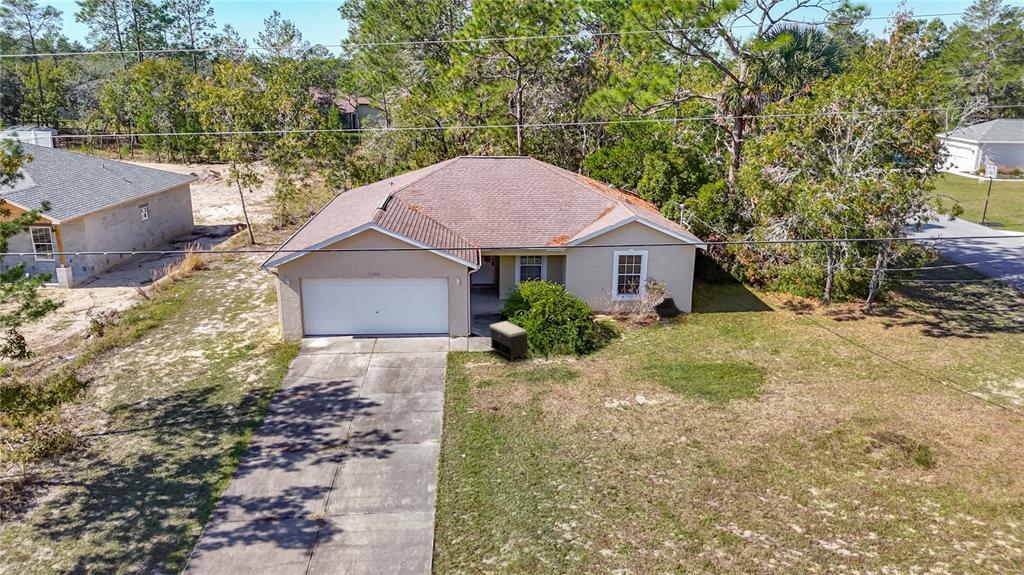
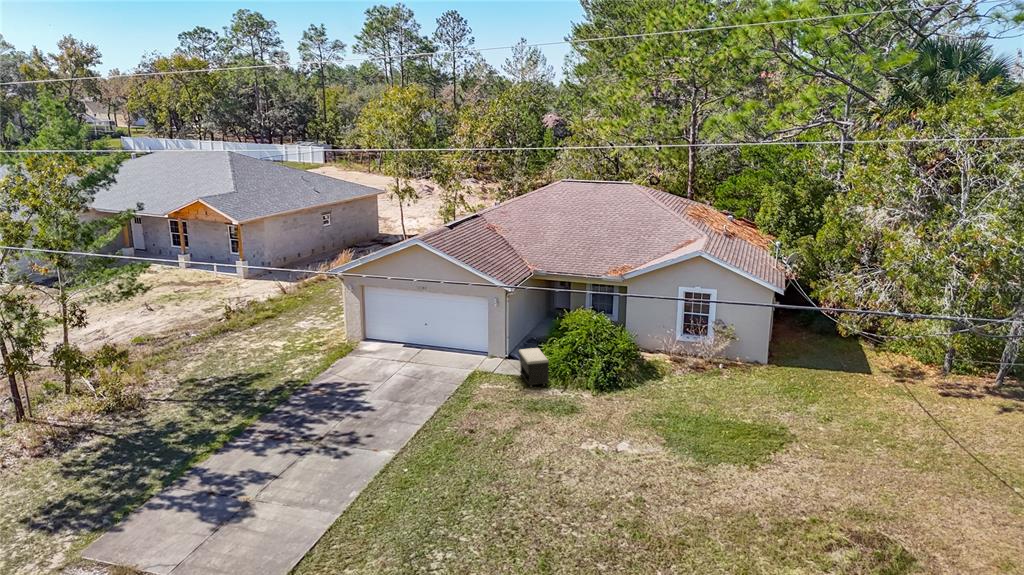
lounge chair: present [654,298,681,326] -> none [713,342,742,375]

